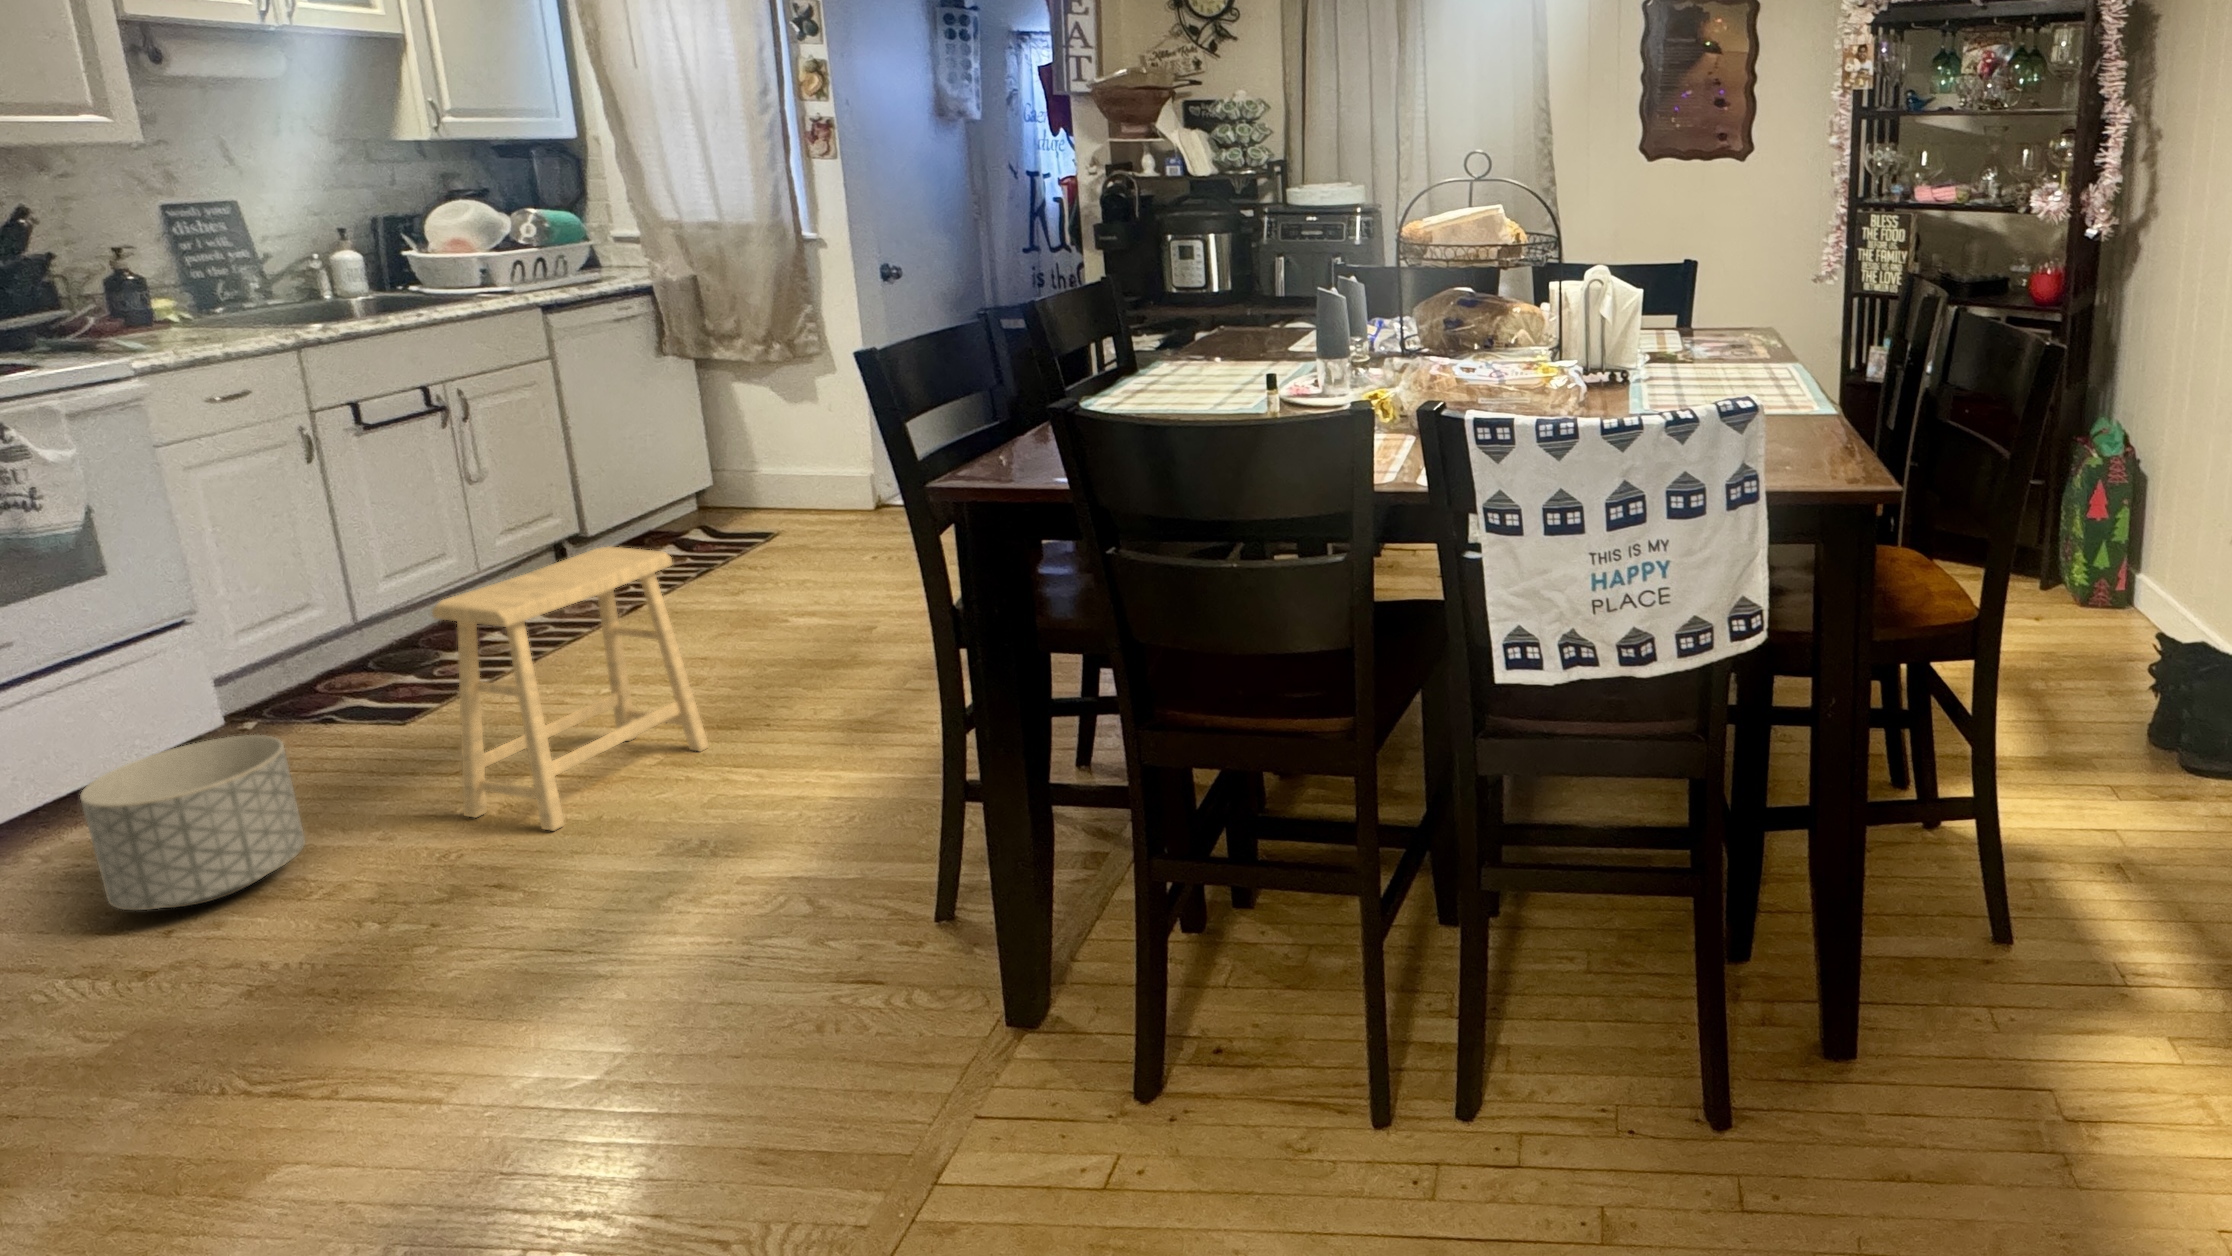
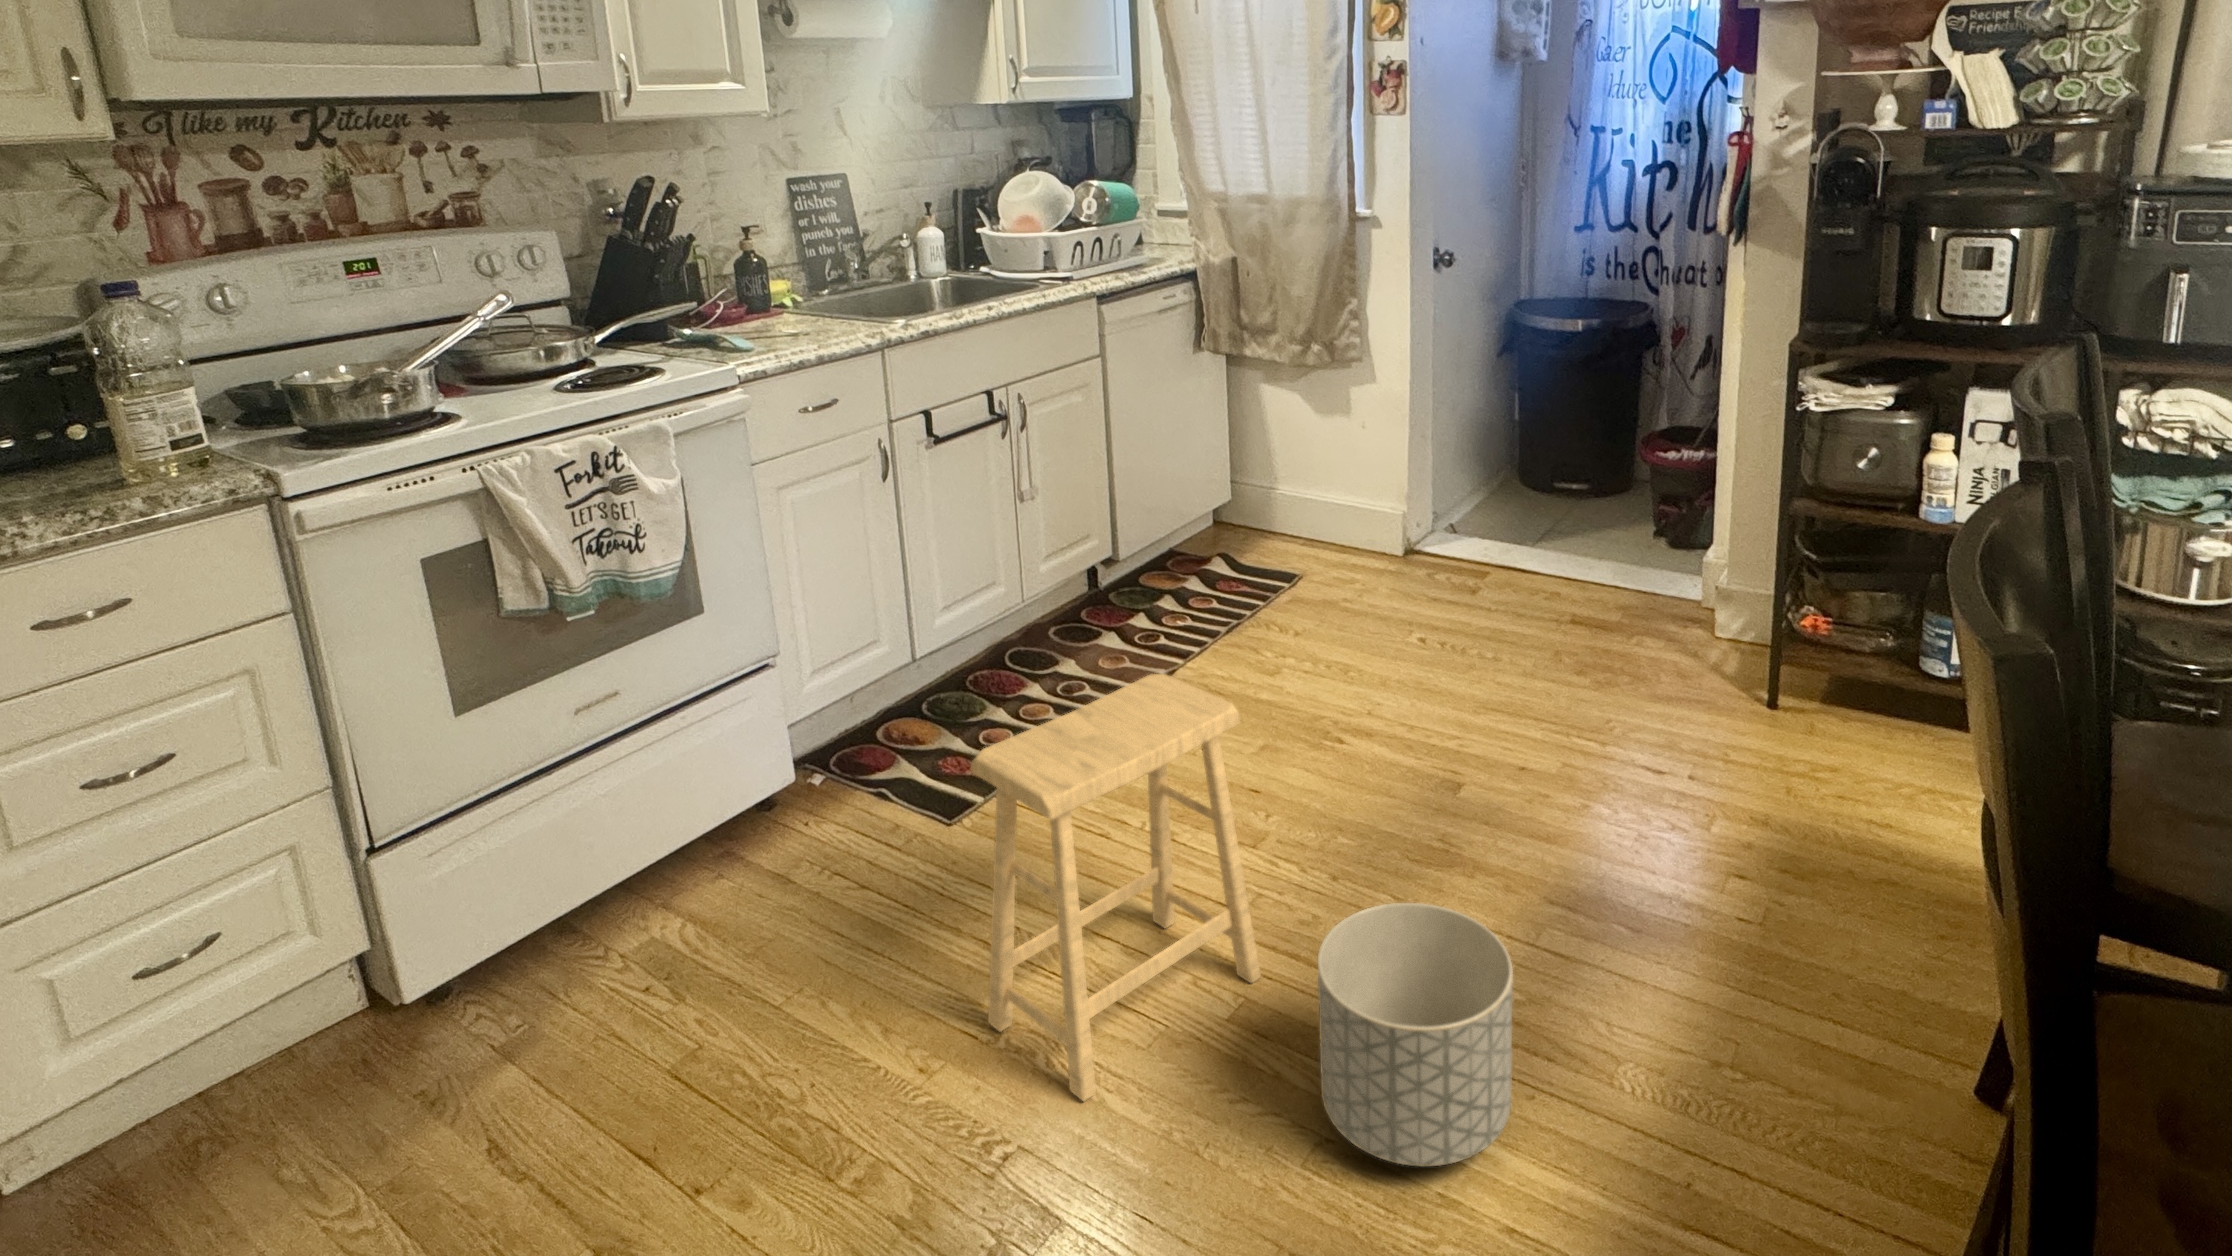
planter: present [80,735,305,910] -> present [1318,903,1513,1167]

